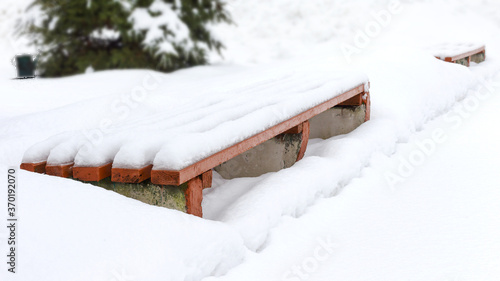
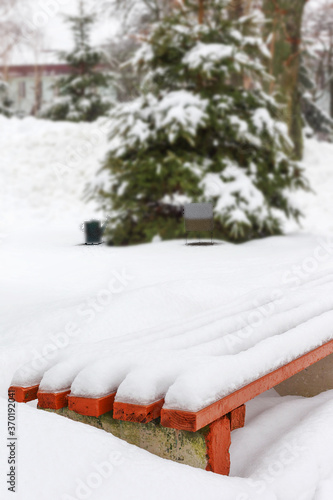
planter: none [115,36,144,76] -> present [184,203,213,233]

